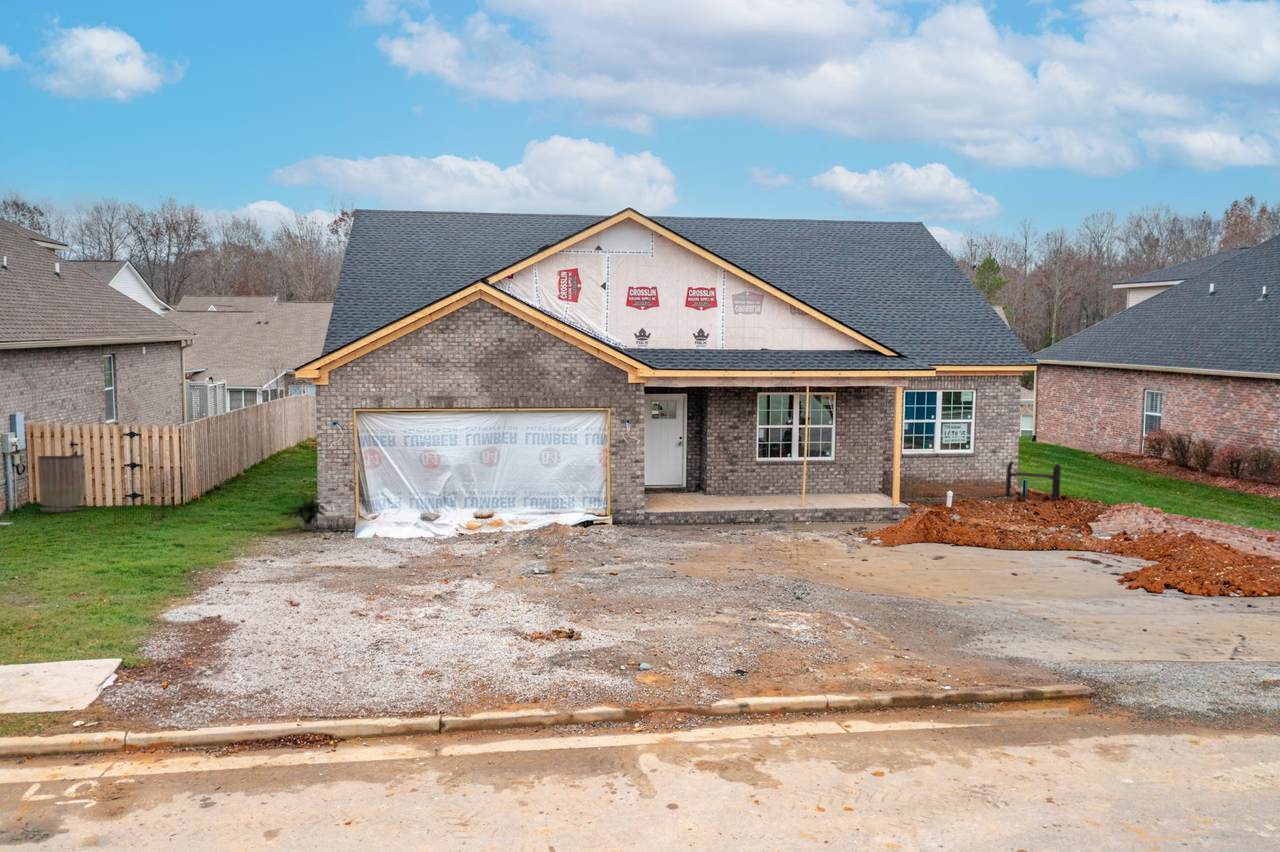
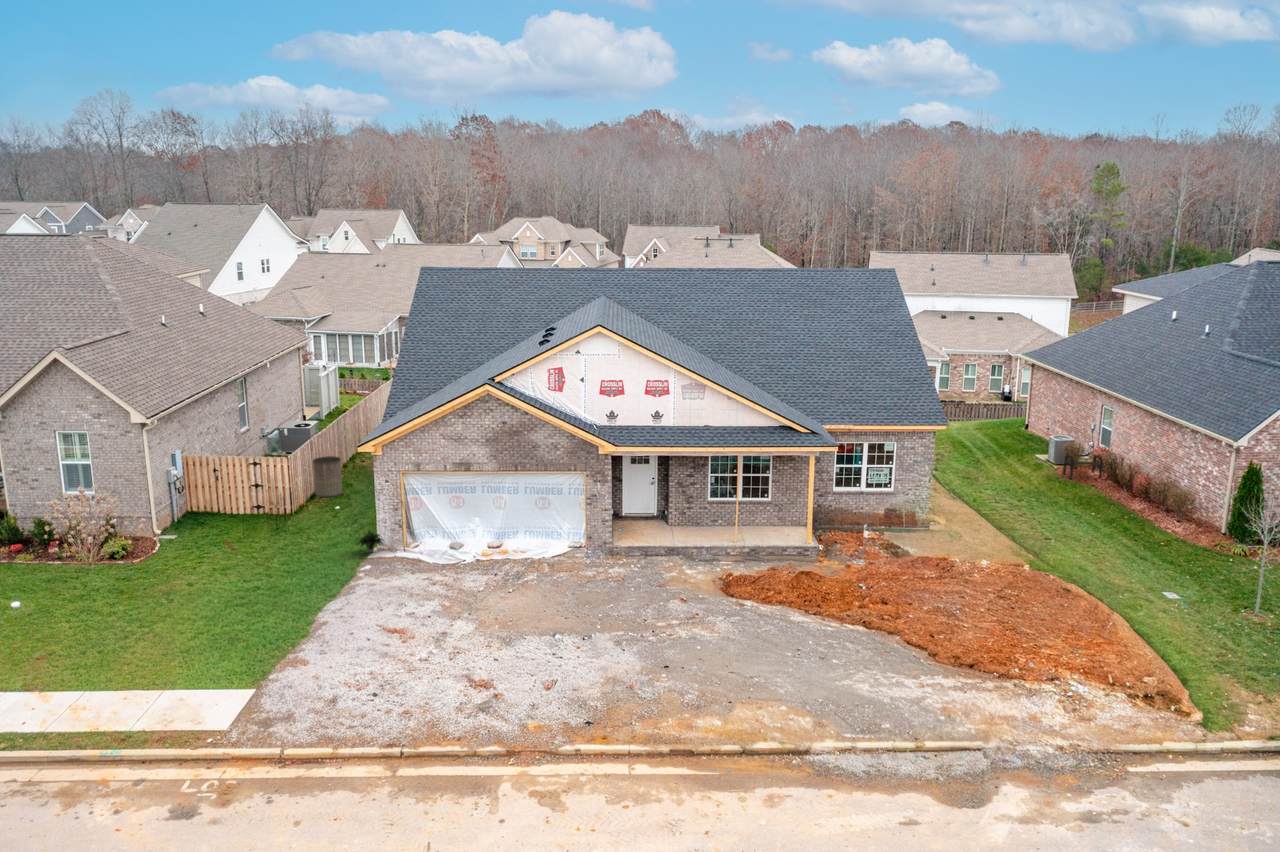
trash can: present [38,455,84,513] -> present [313,456,343,497]
bench: present [1006,461,1060,500] -> present [1063,454,1103,479]

